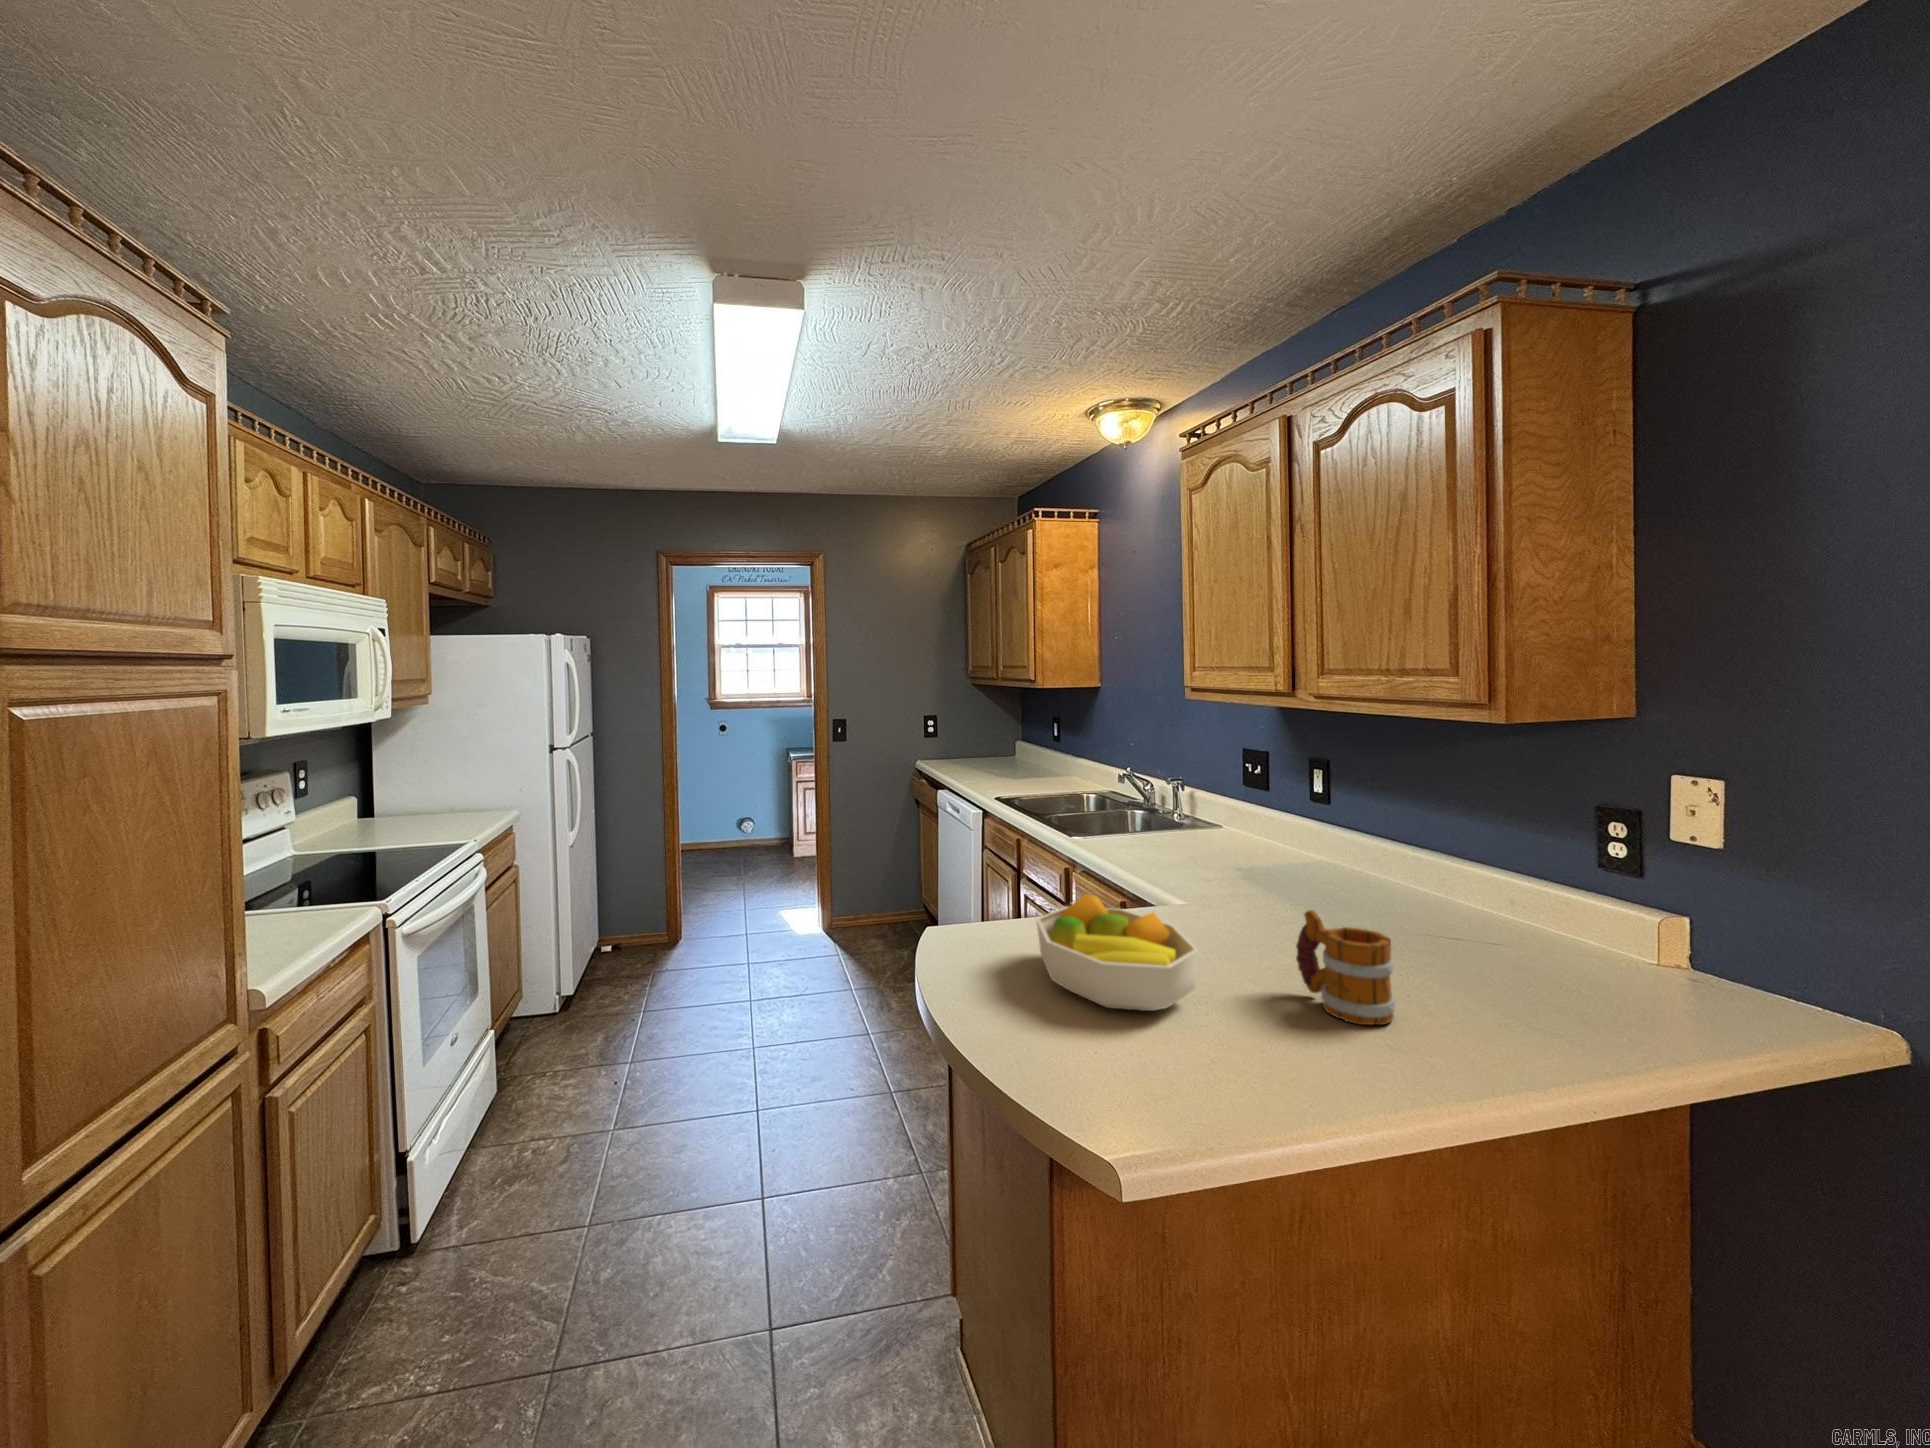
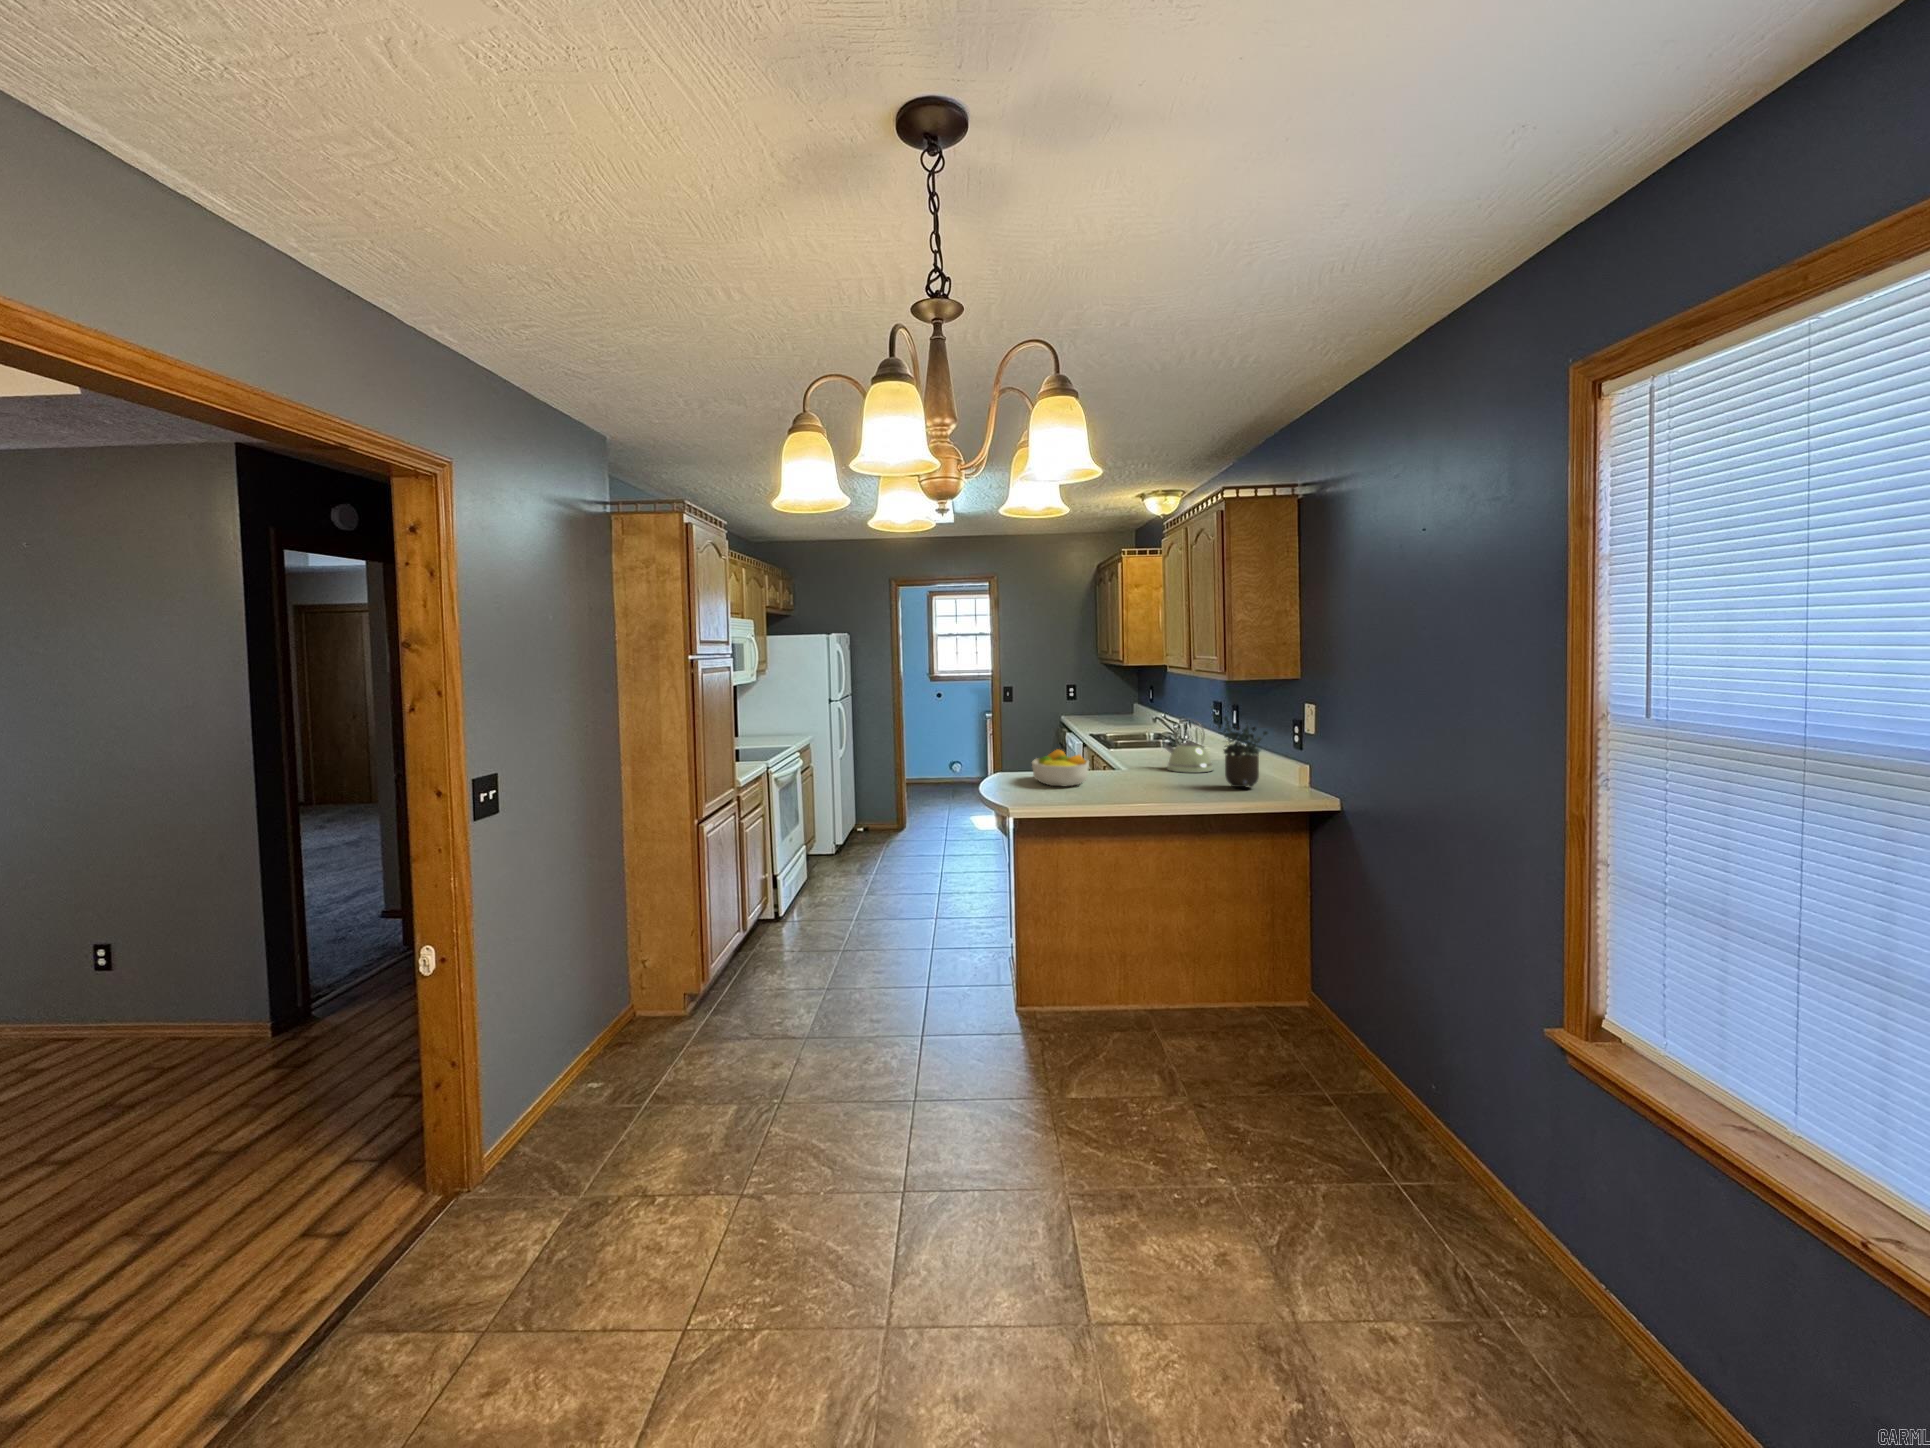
potted plant: none [1449,789,1615,988] -> present [1211,706,1268,788]
kettle: none [1233,800,1347,916] -> present [1164,724,1213,773]
mug: present [1296,910,1395,1025] -> none [1133,752,1162,791]

